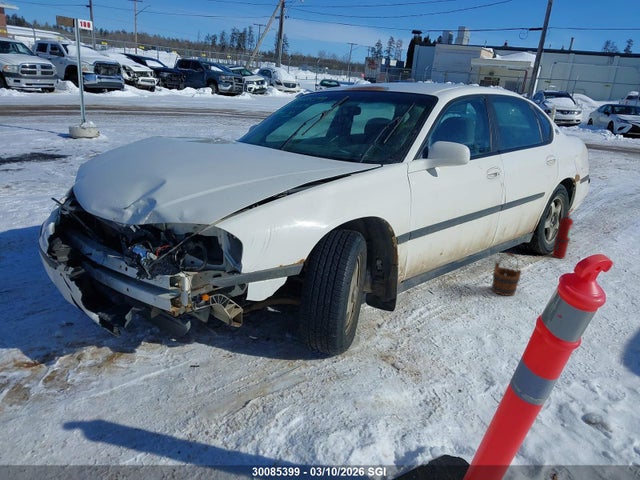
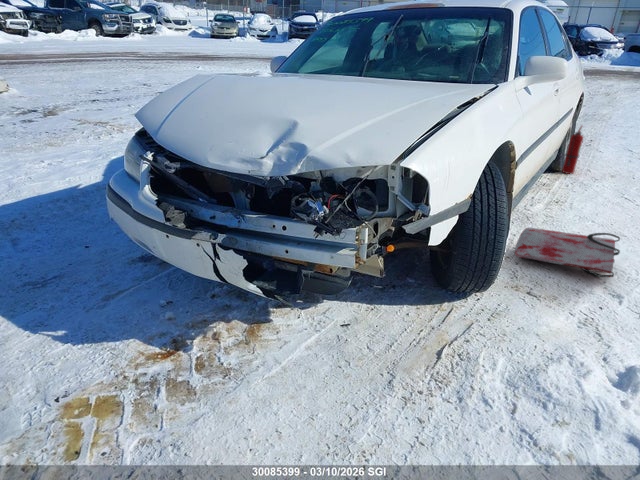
wooden bucket: present [492,252,521,296] -> none [545,170,577,213]
bag: none [402,304,508,364] -> present [515,228,620,277]

